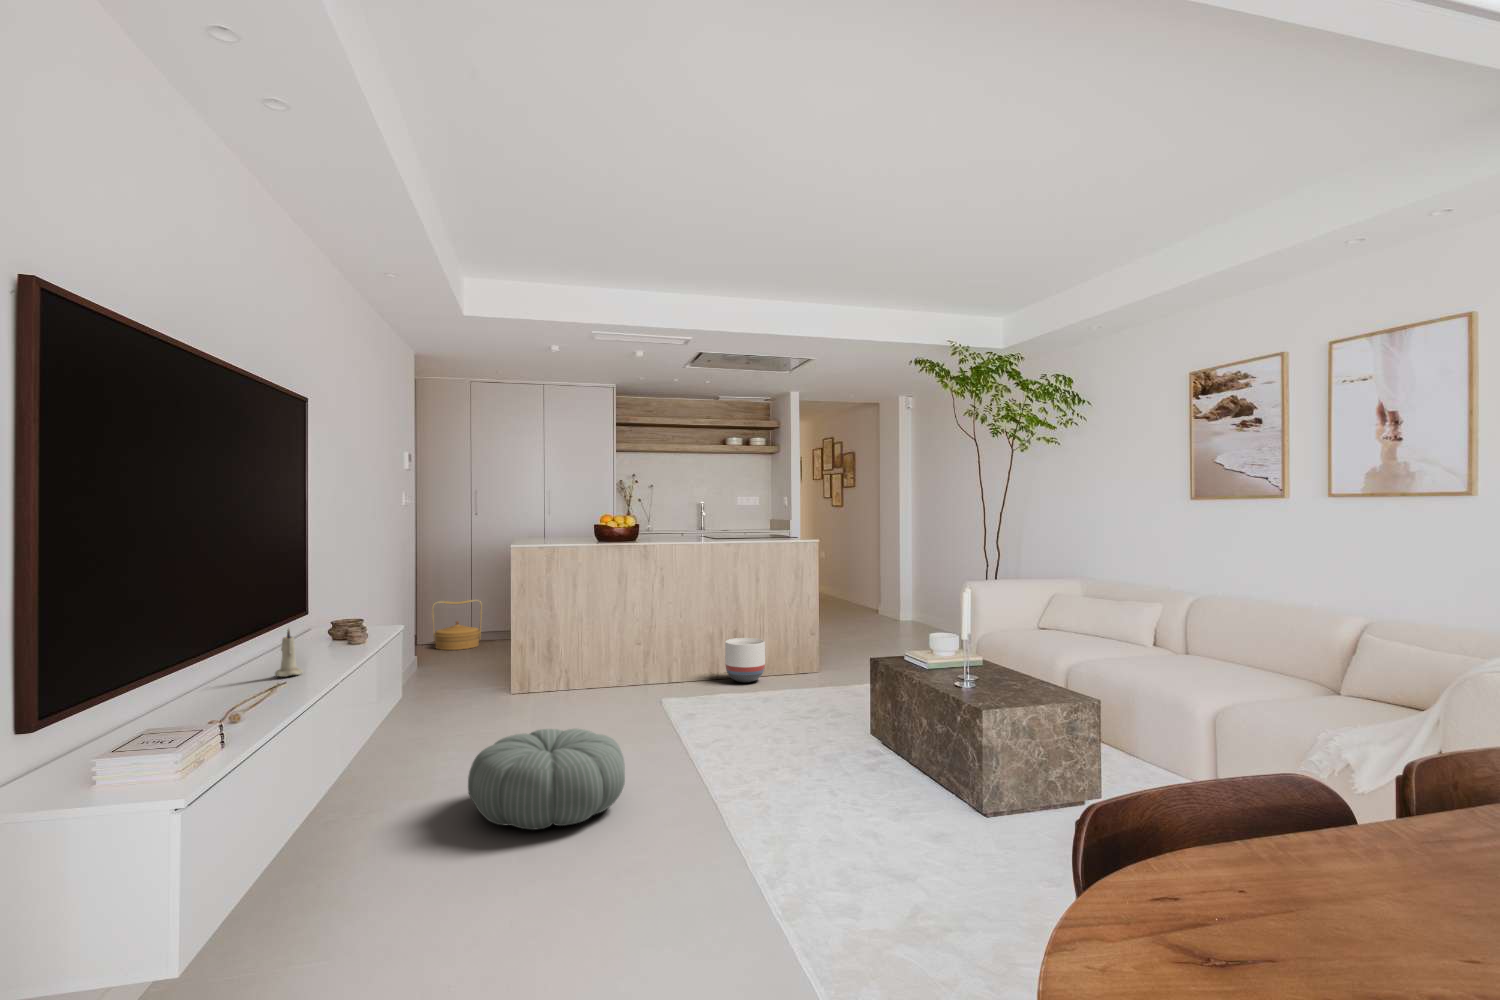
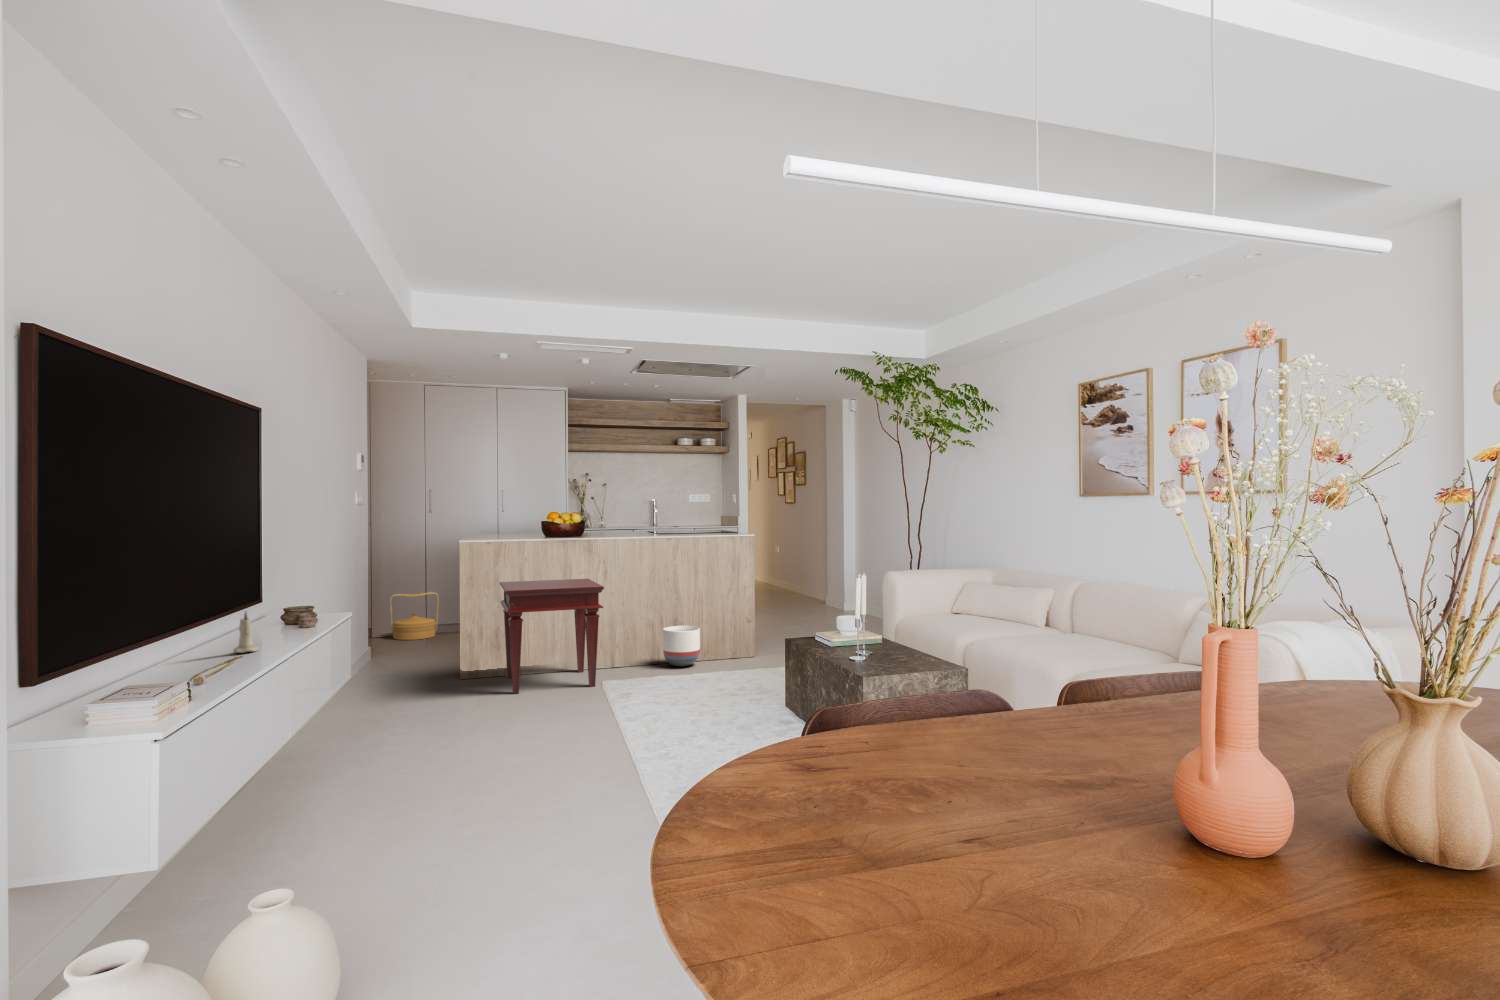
side table: none [552,587,666,712] -> present [500,579,604,693]
pouf: present [468,729,625,830] -> none [410,703,553,788]

